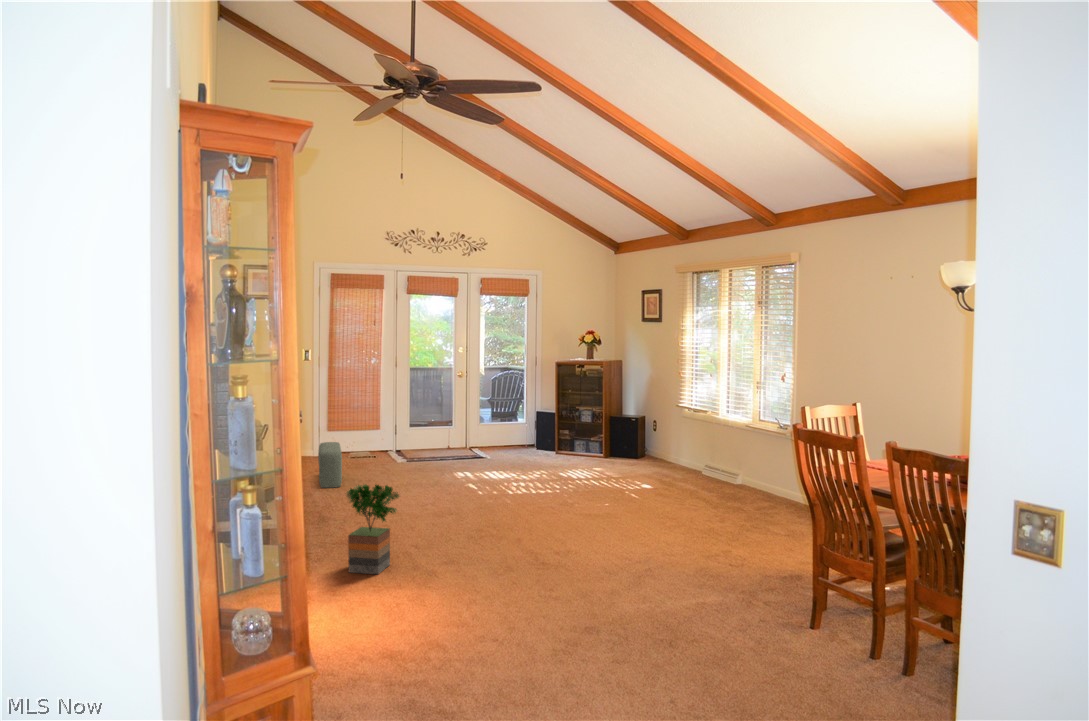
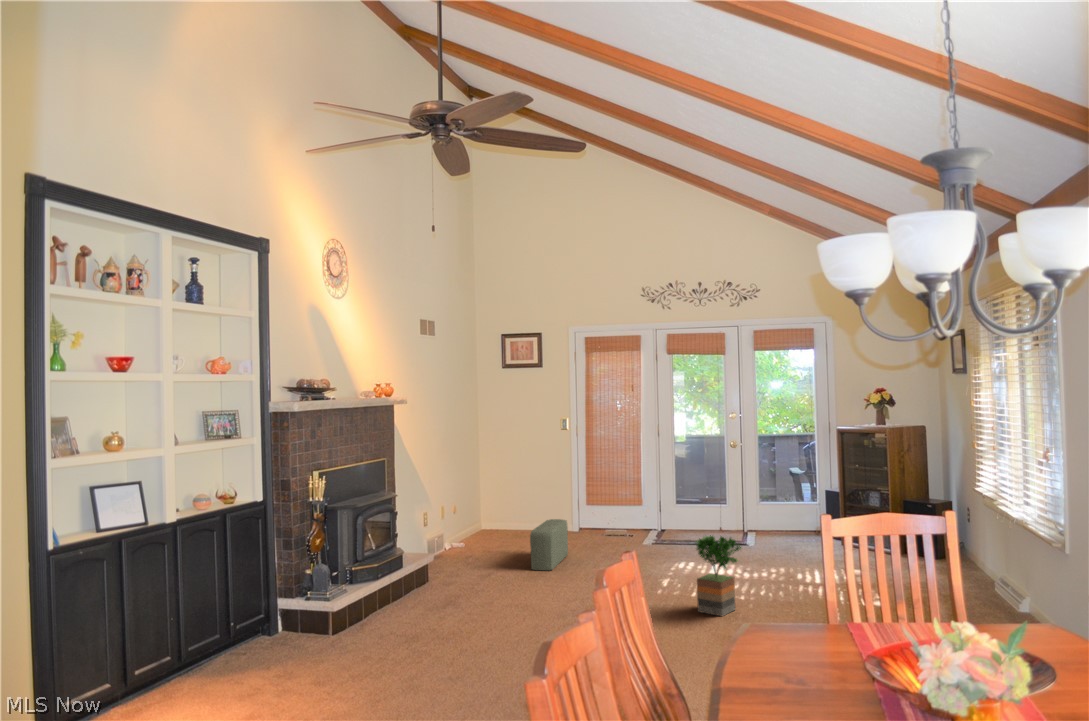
potted tree: present [347,484,399,574] -> present [696,535,741,616]

